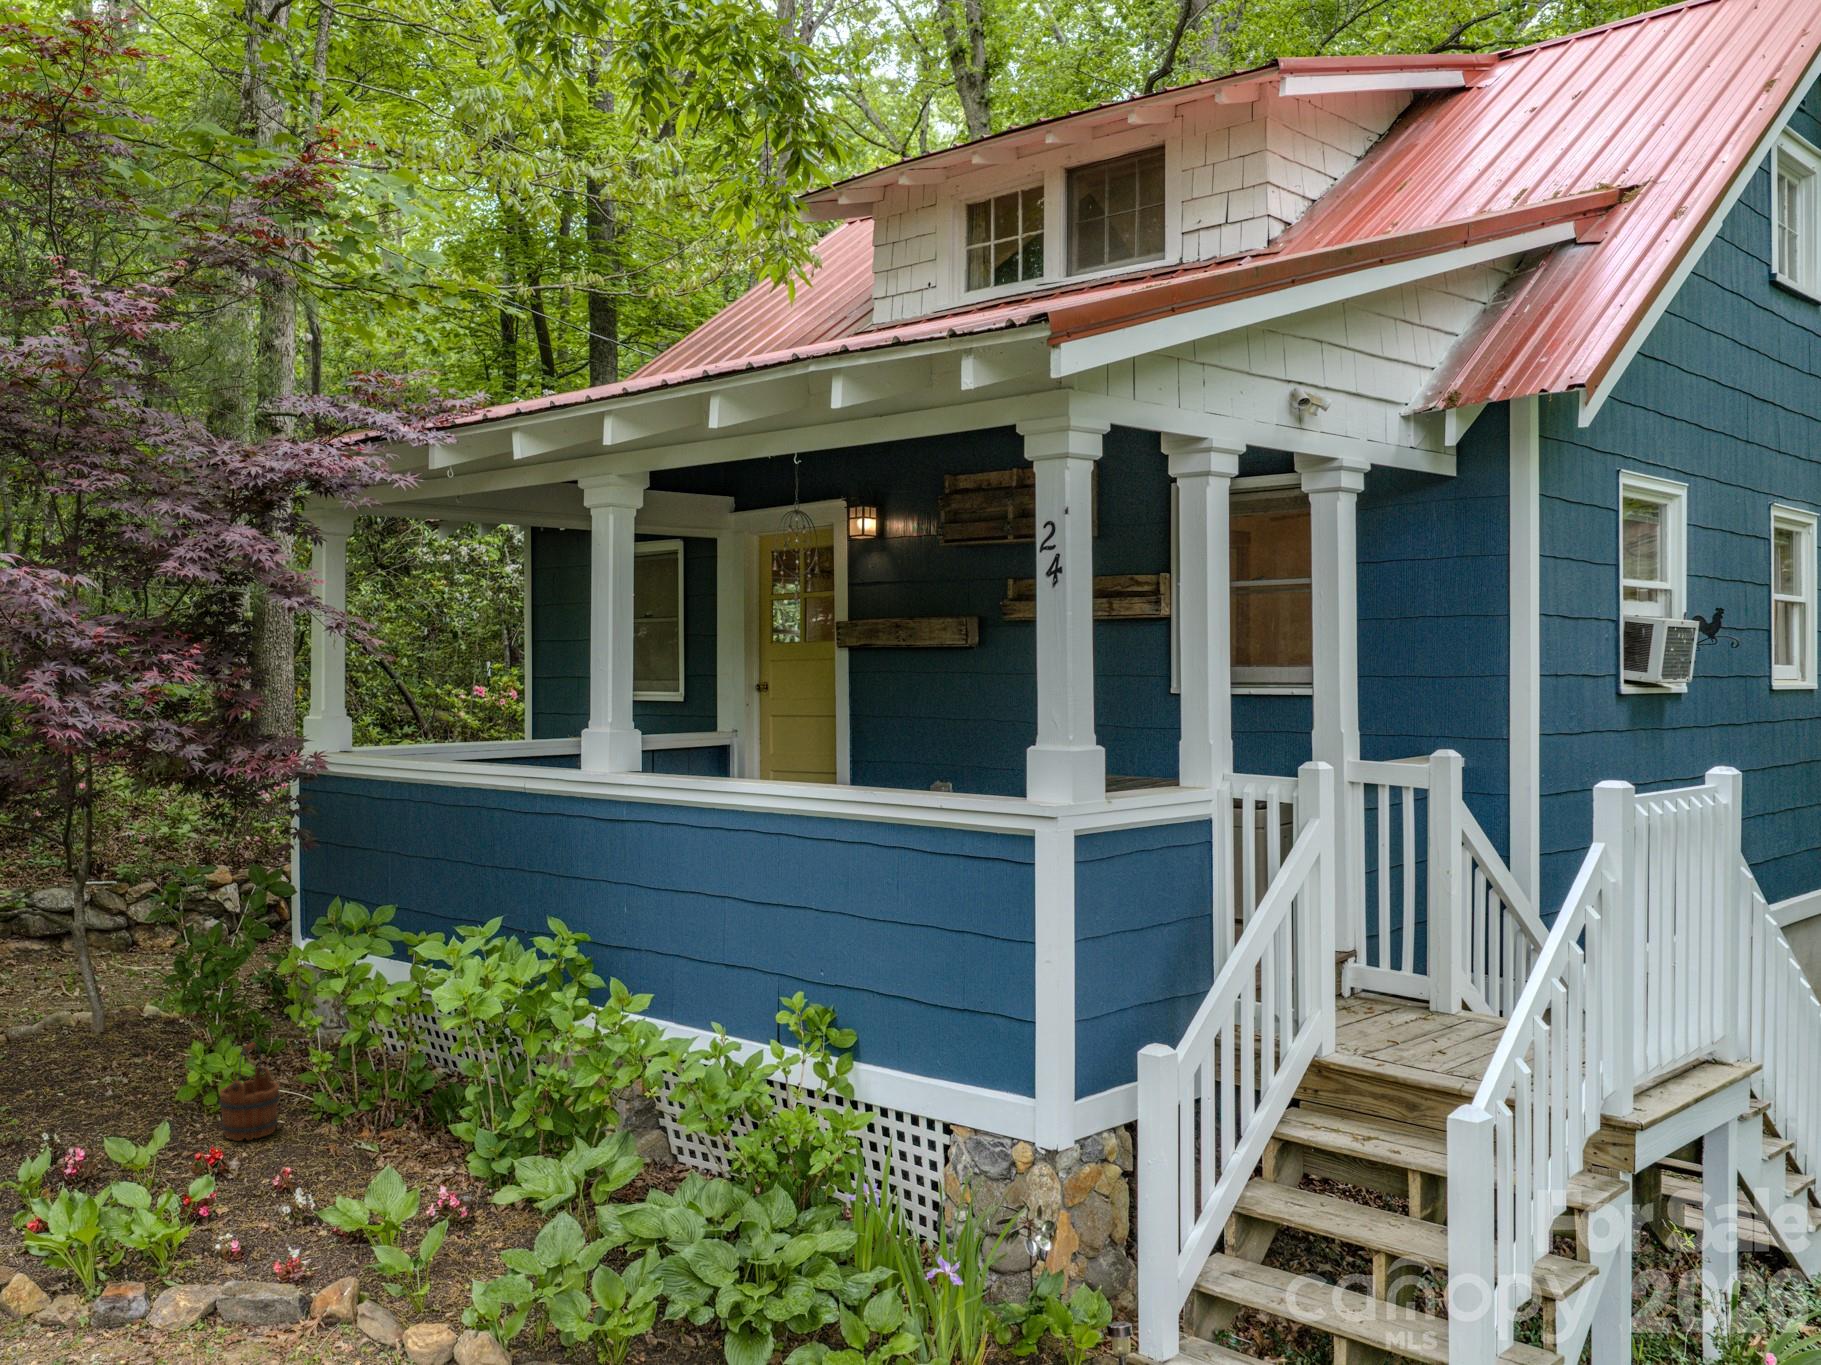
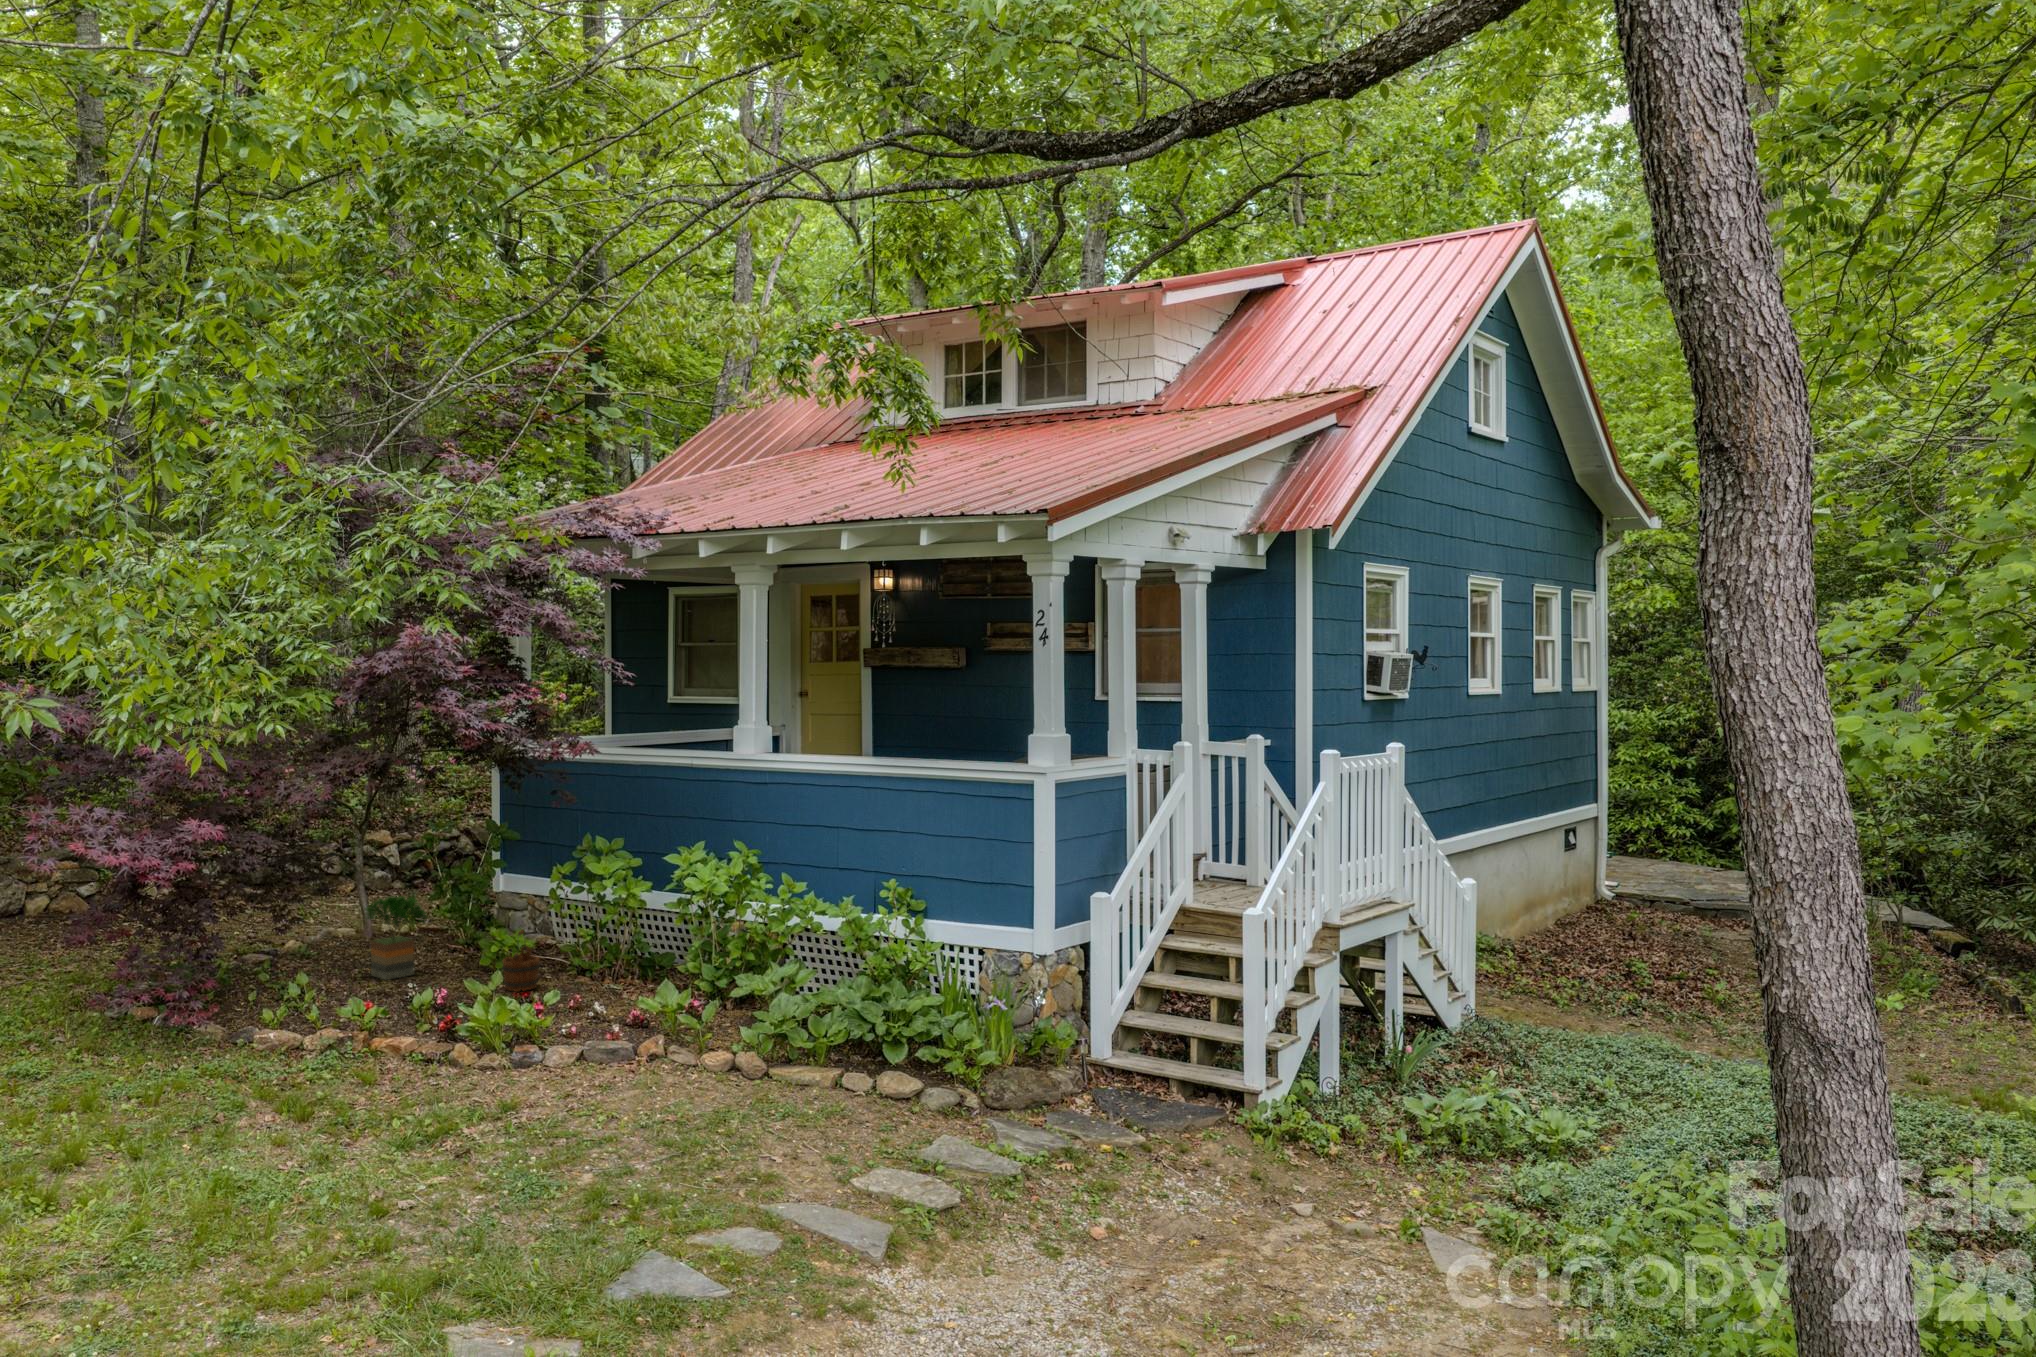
potted tree: none [40,977,139,1109] -> present [365,896,427,980]

